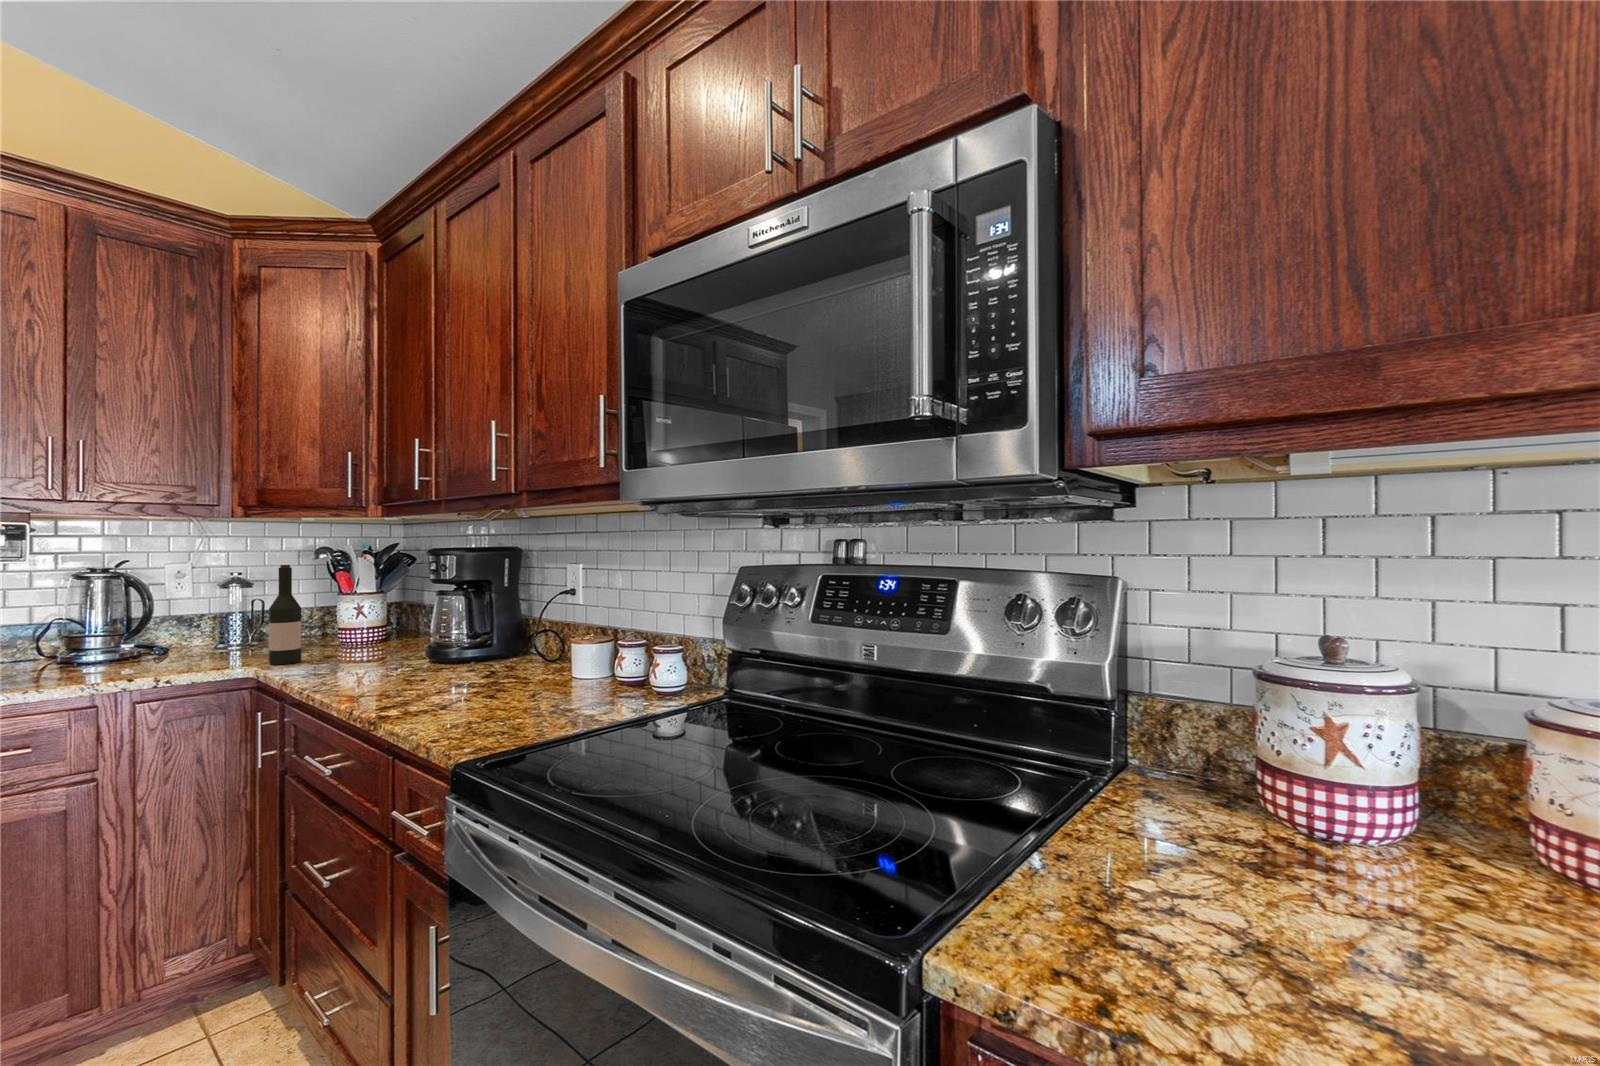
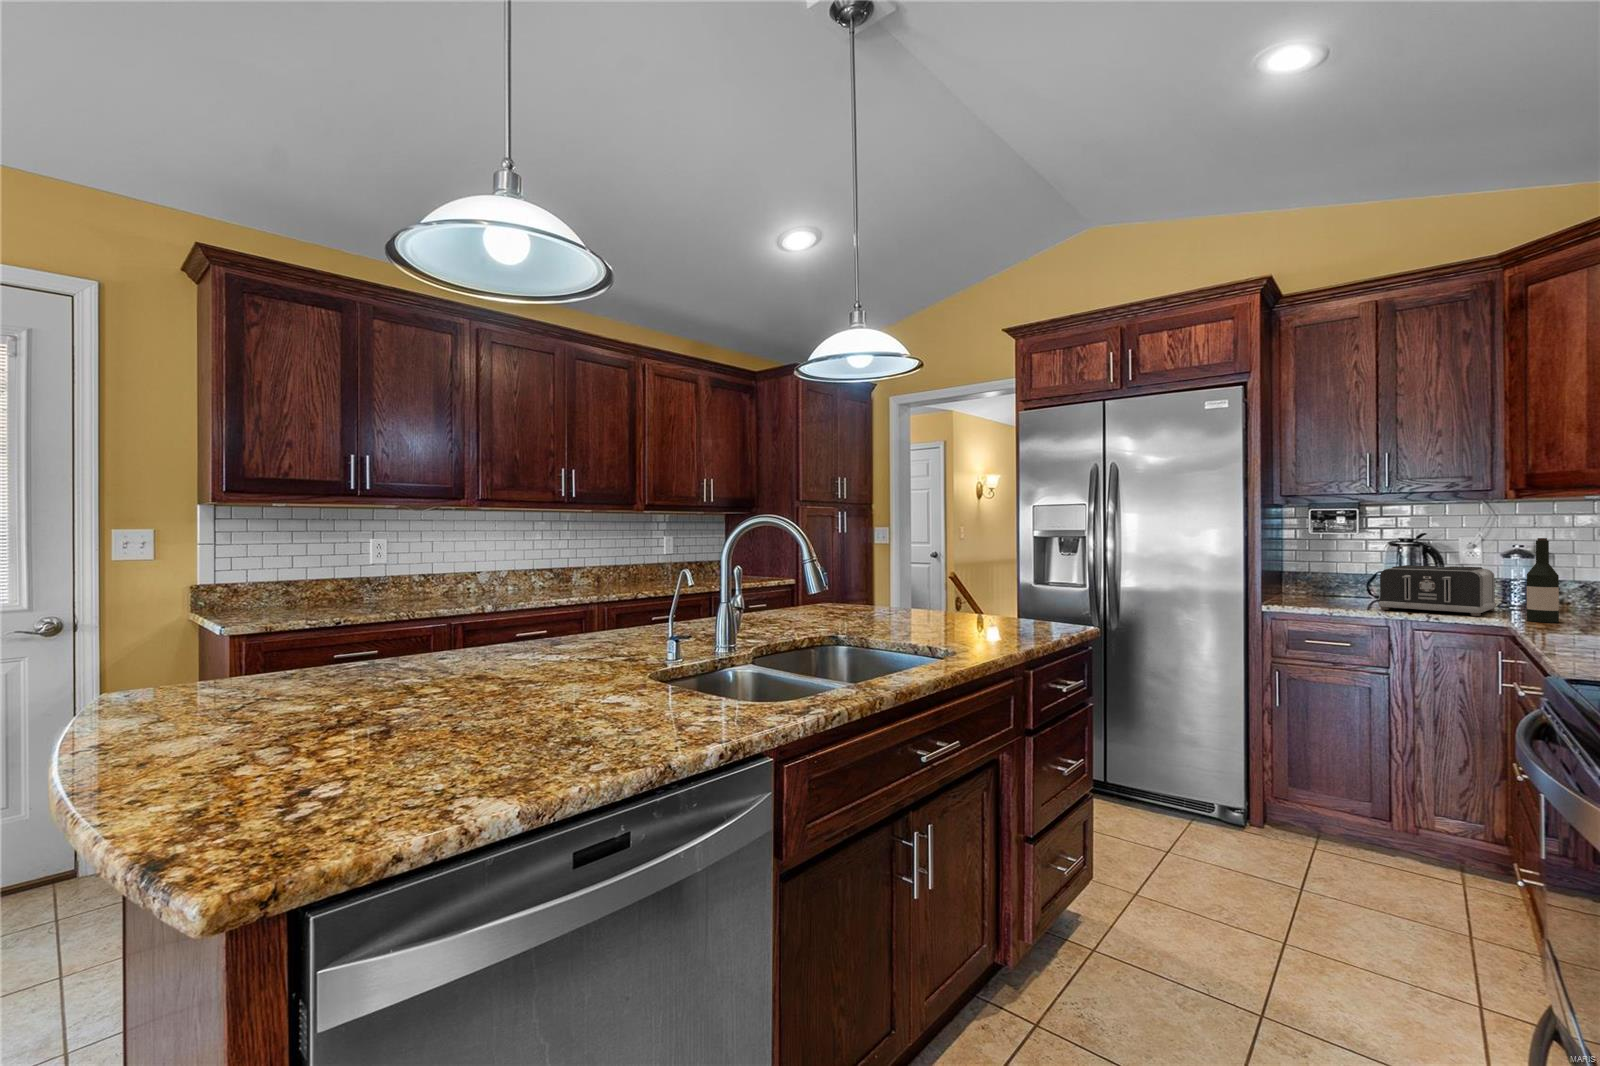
toaster: none [74,602,221,680] -> present [1379,565,1496,616]

